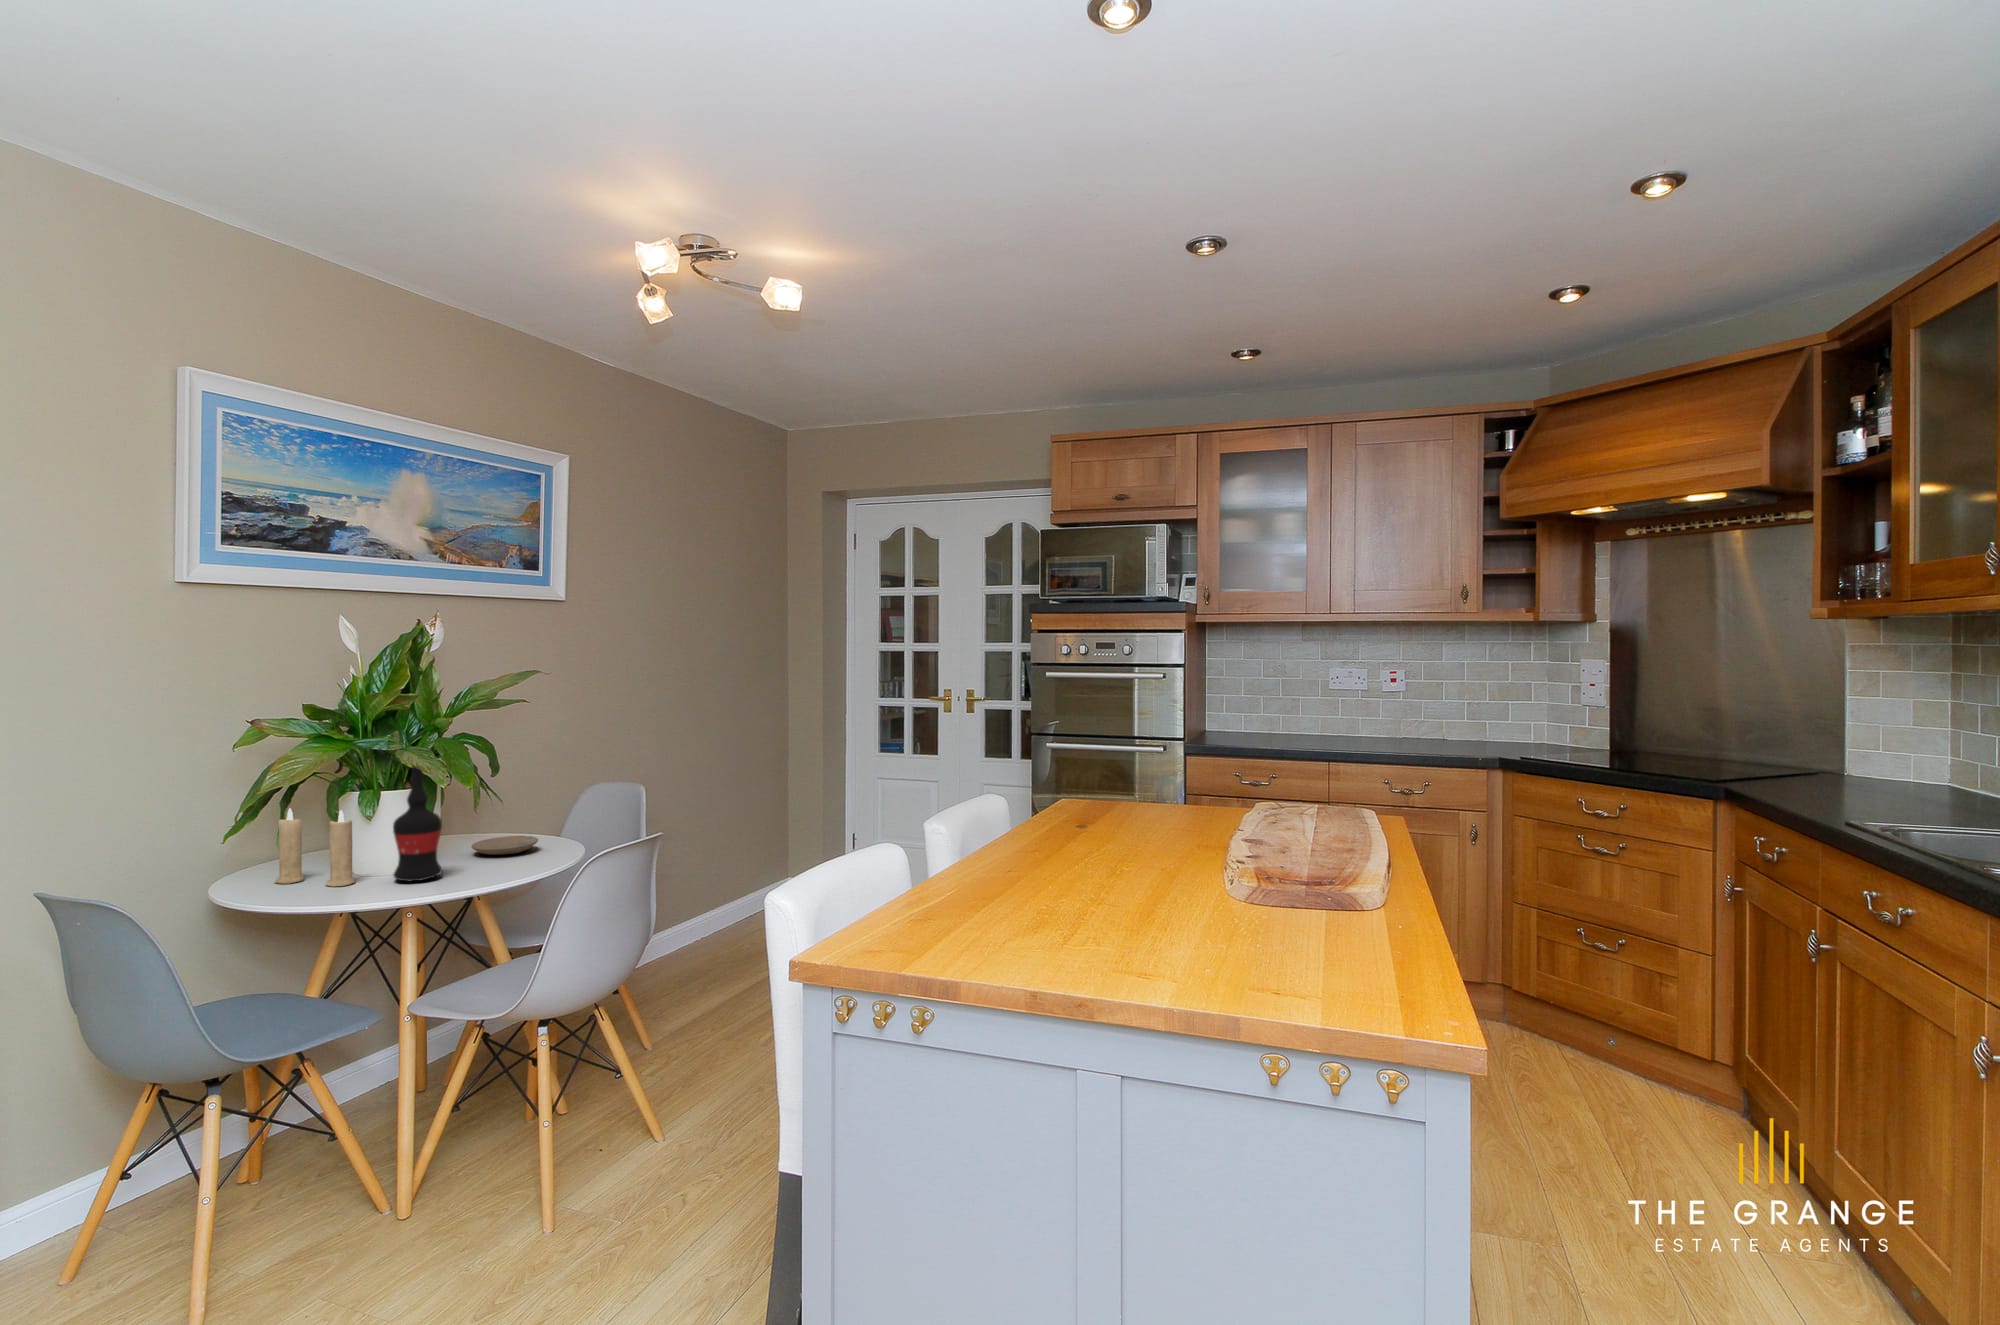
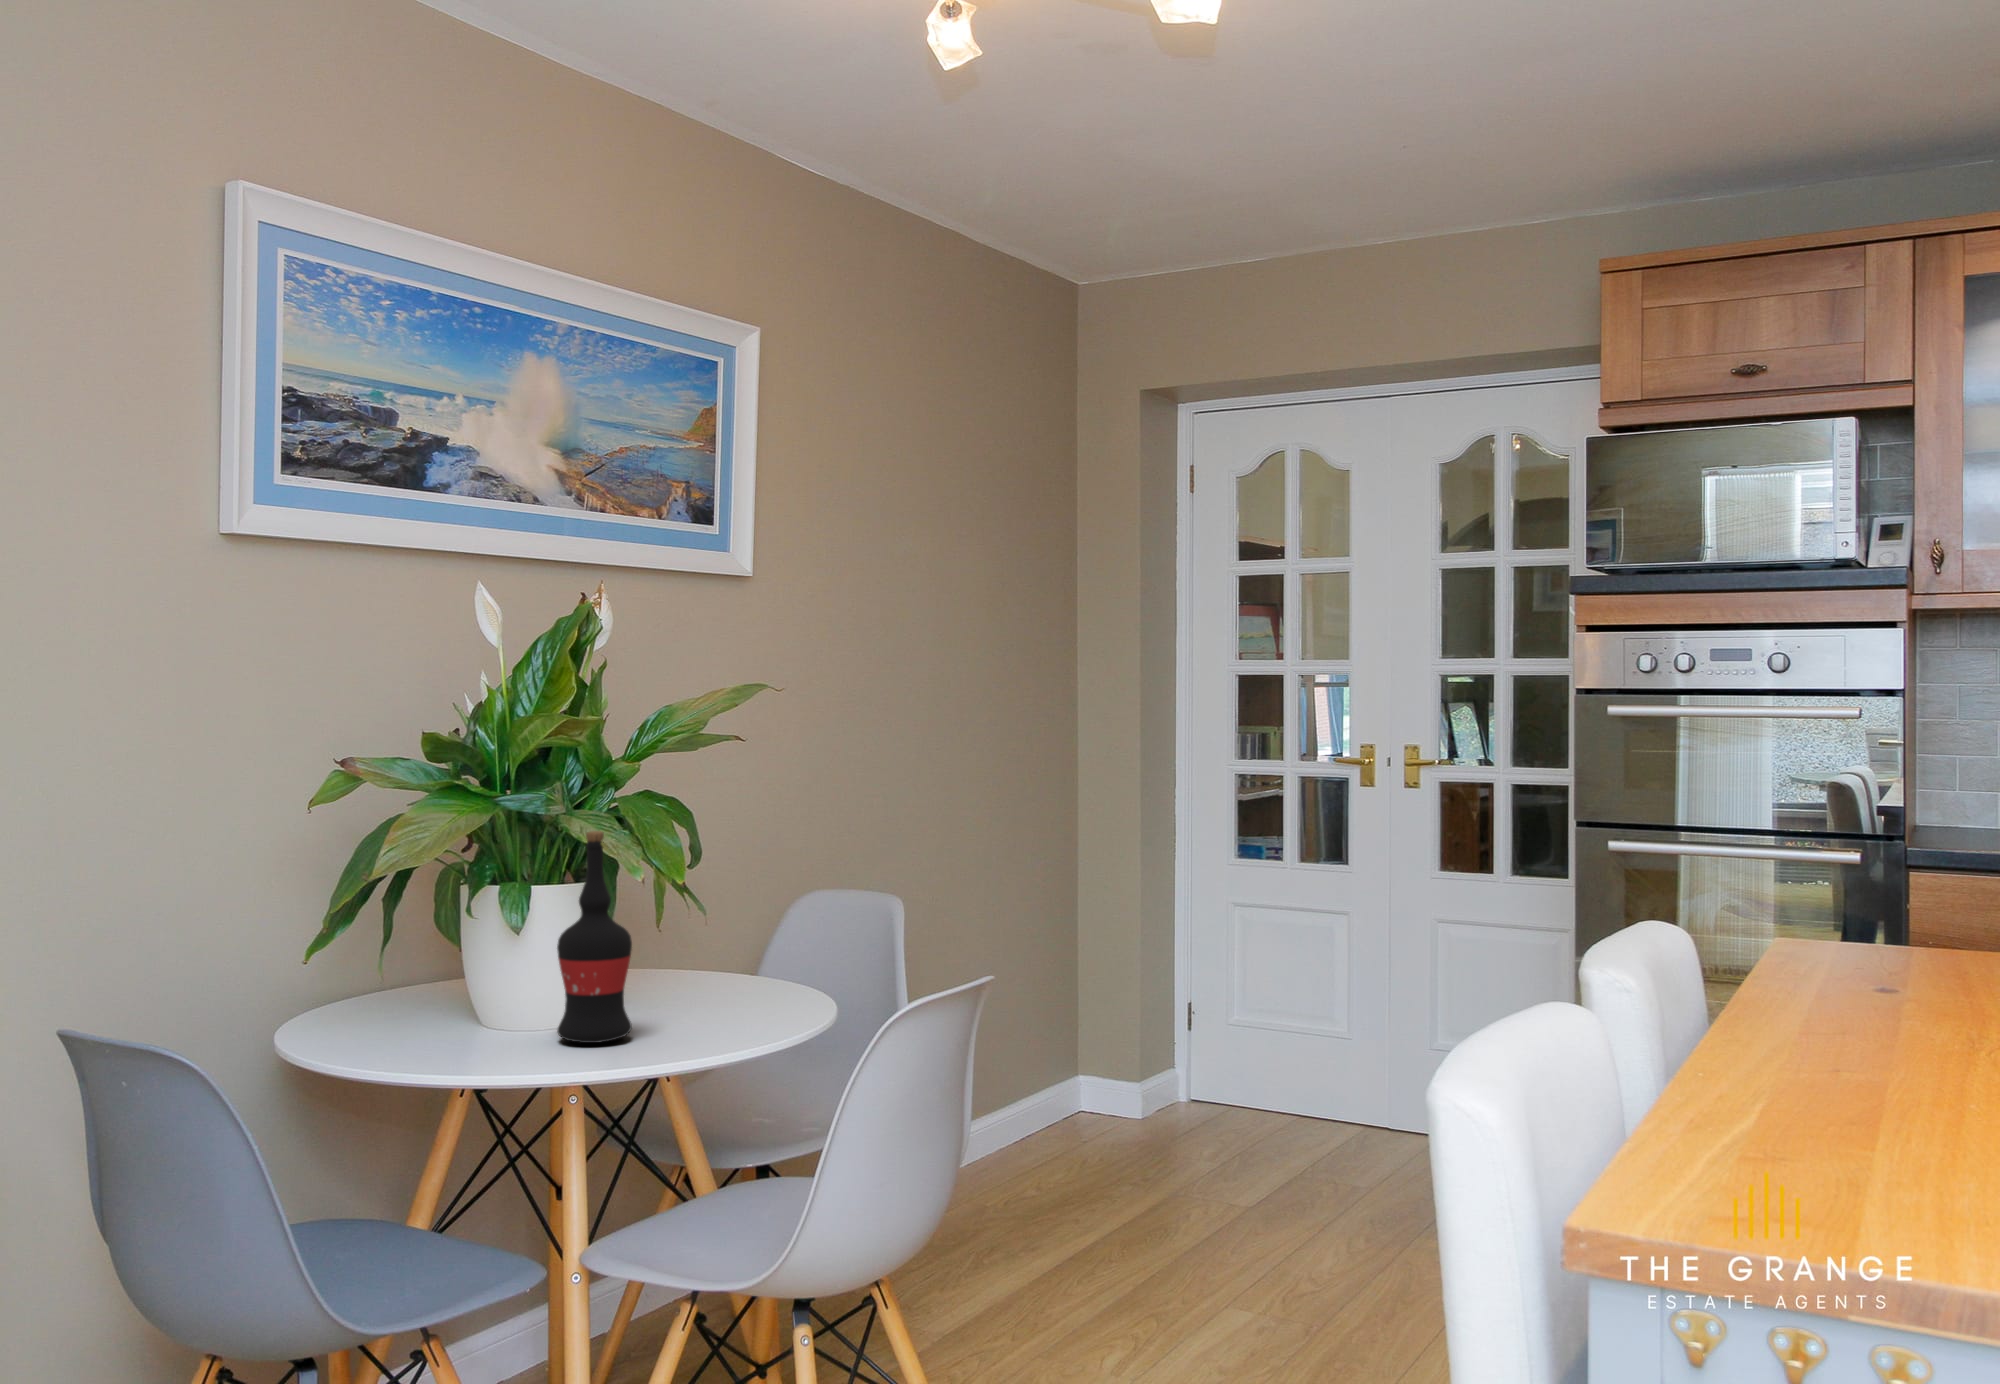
candle: present [275,809,356,887] -> none [372,906,499,1047]
plate: present [471,836,538,855] -> none [655,975,760,1006]

